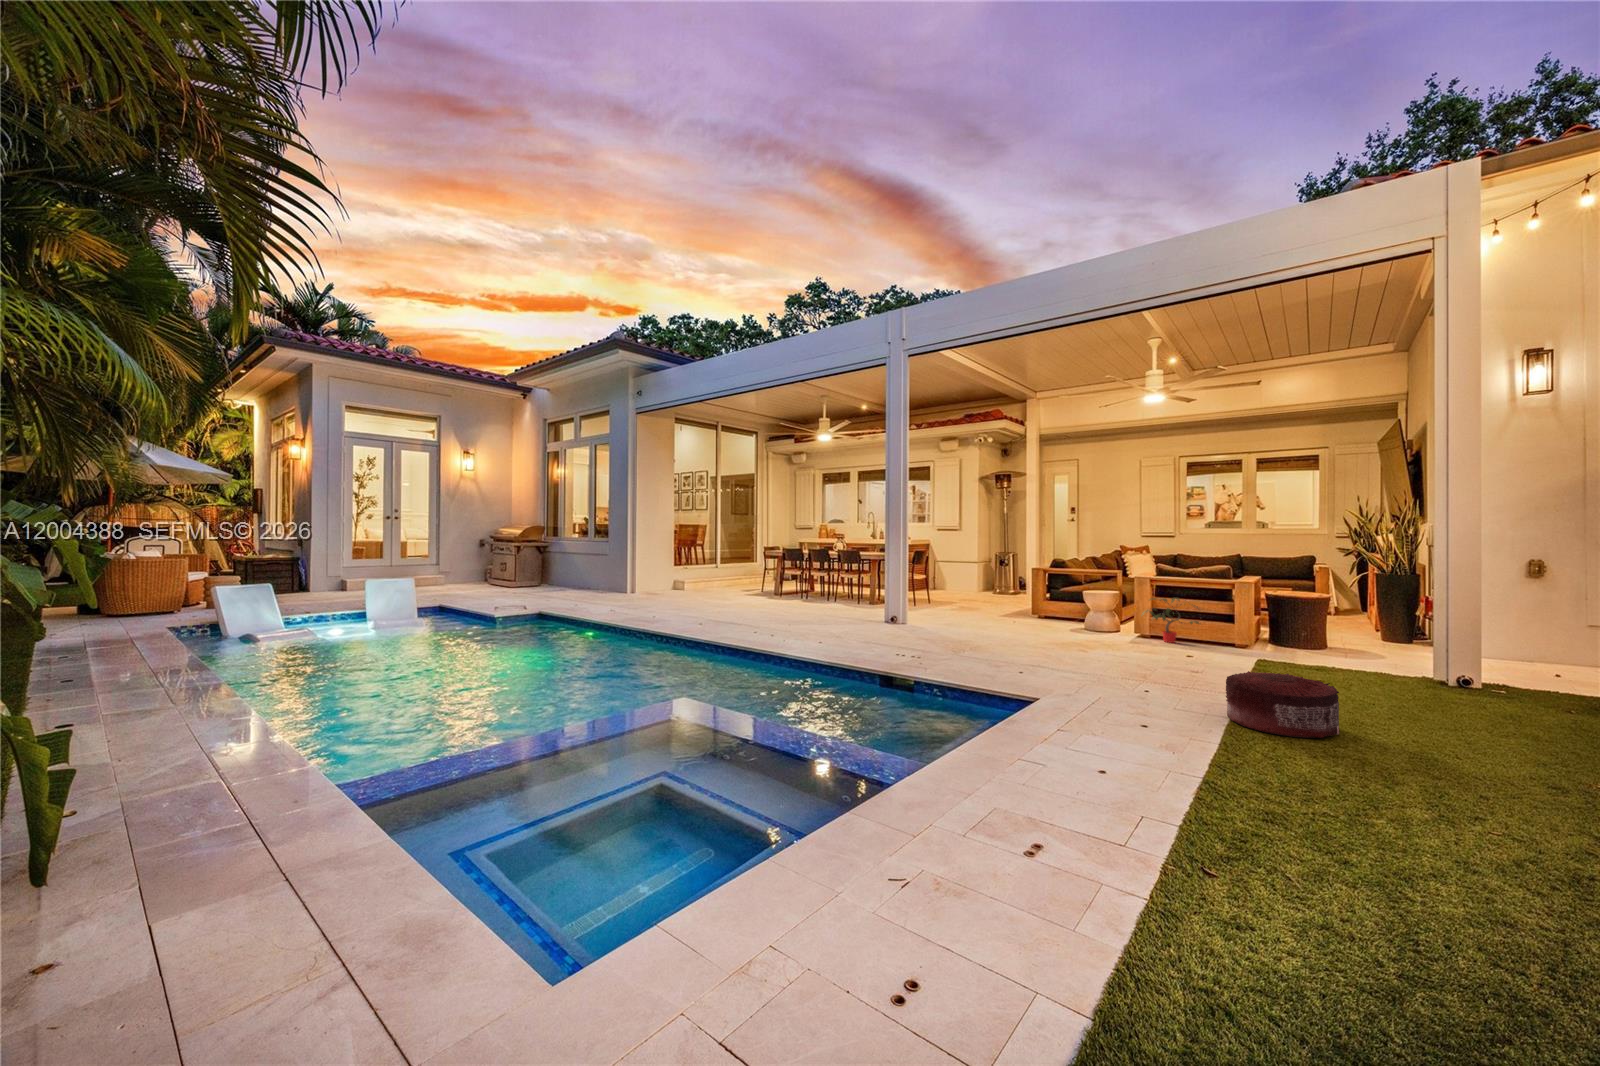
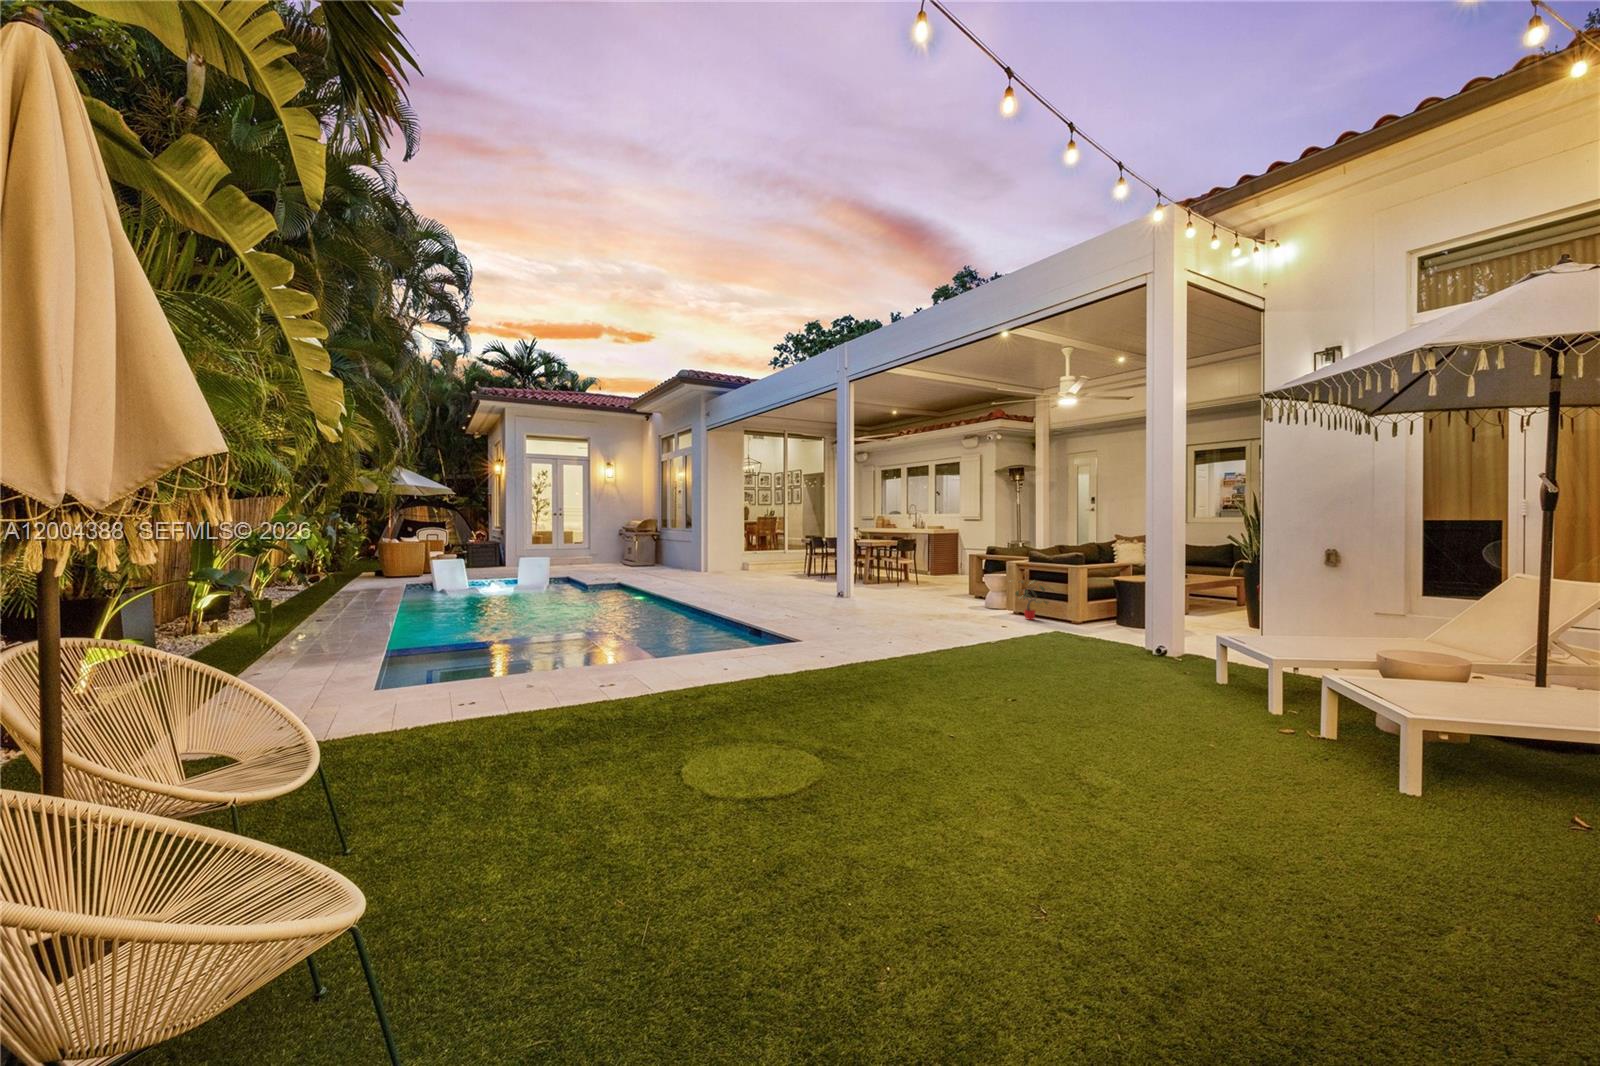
pouf: present [1226,671,1339,738] -> none [868,624,934,666]

